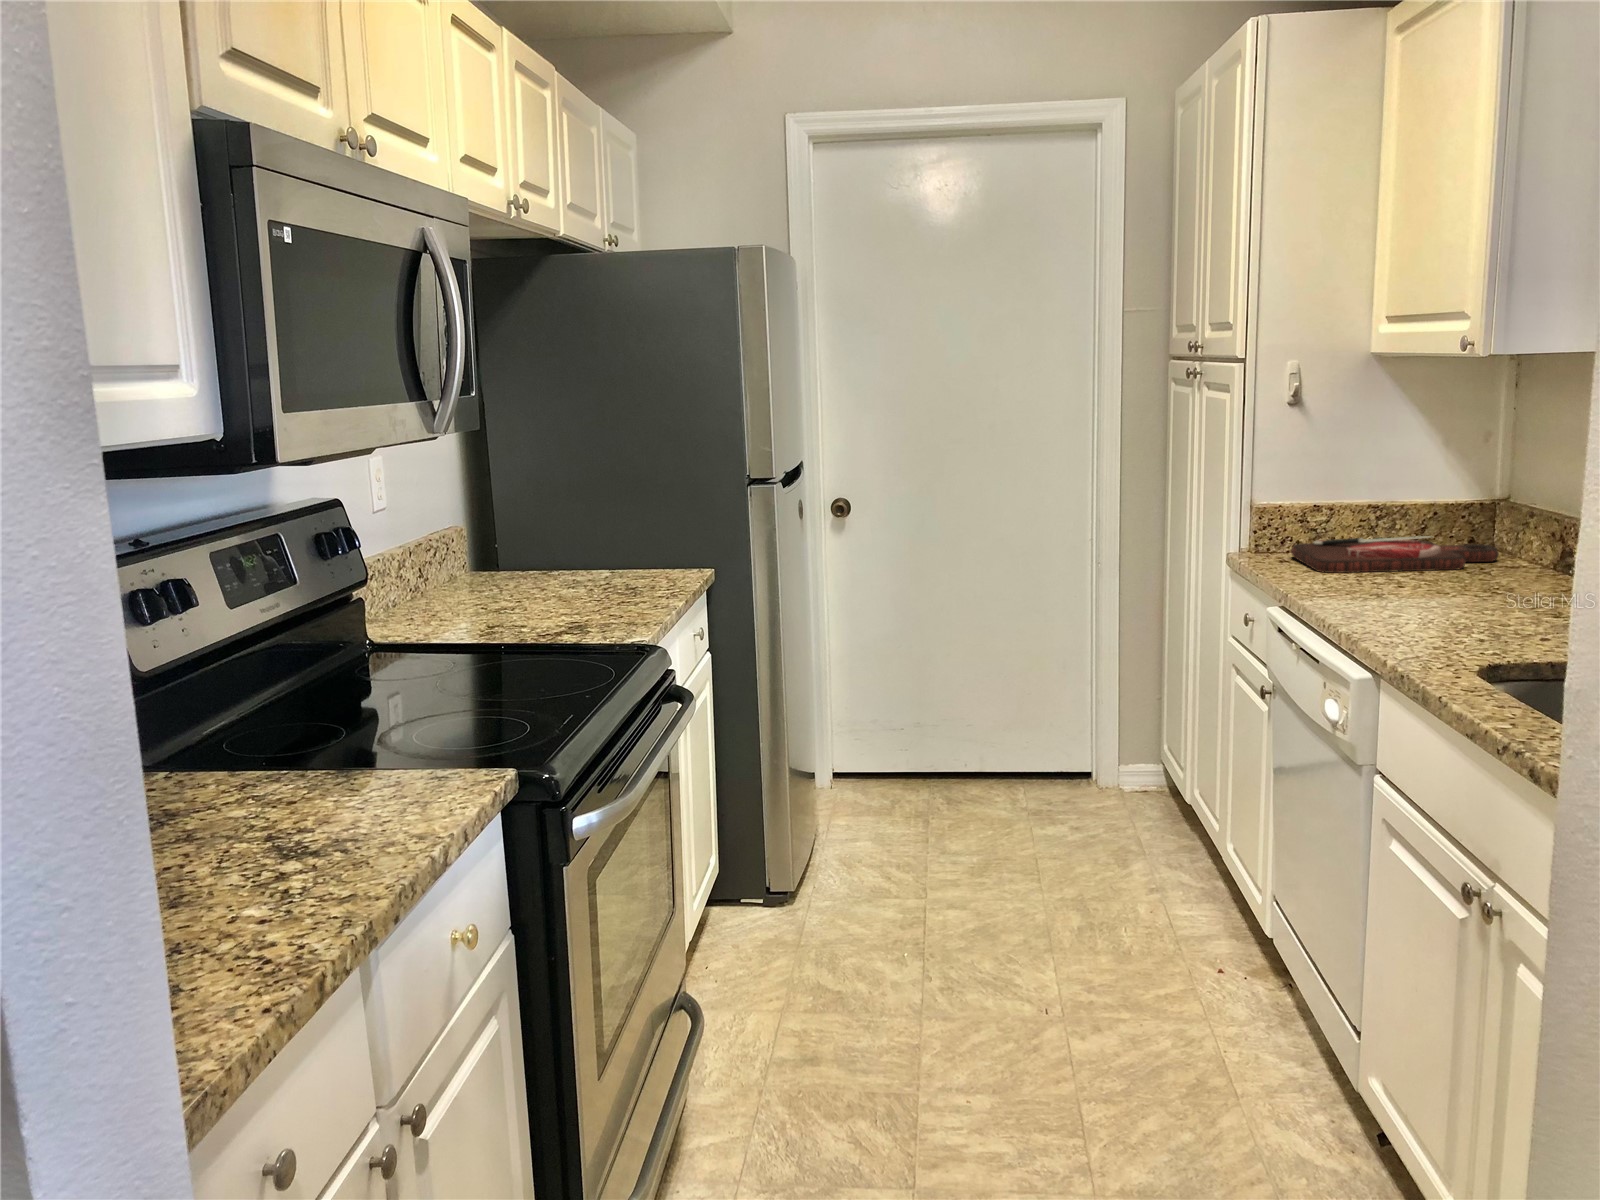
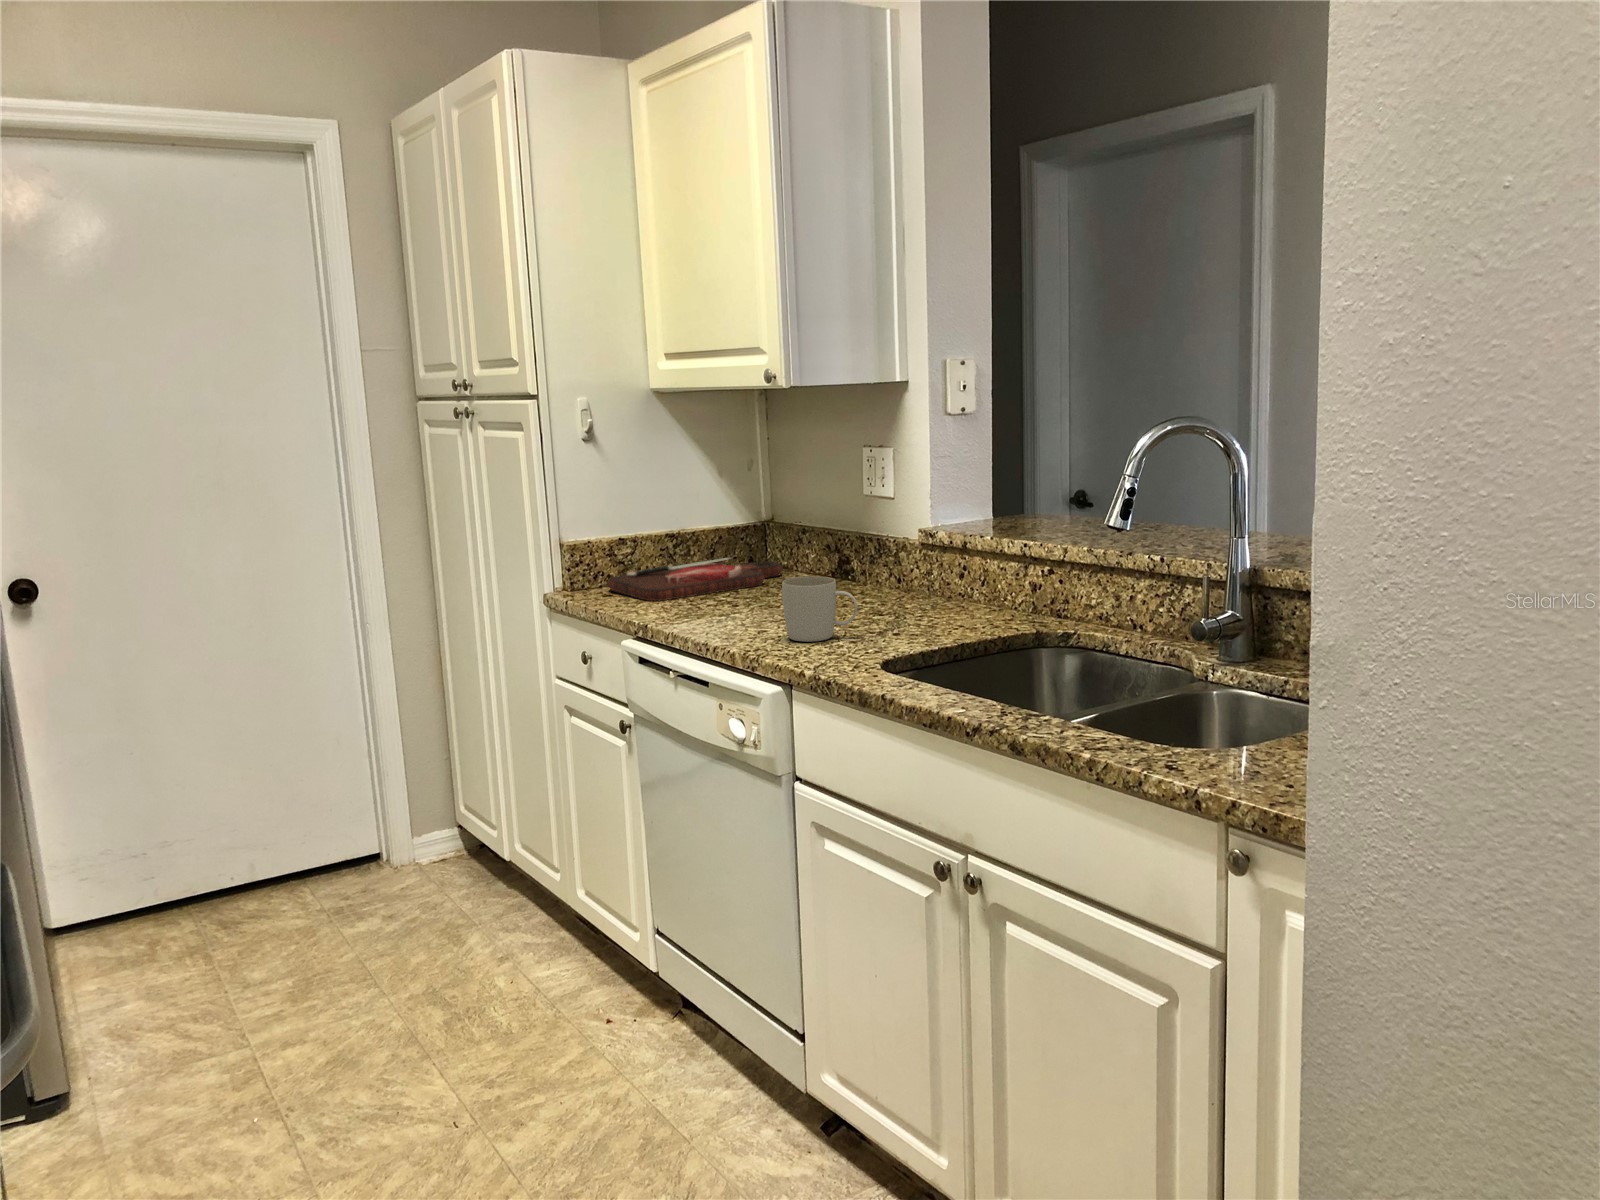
mug: none [1410,563,1496,634] -> present [782,576,857,642]

